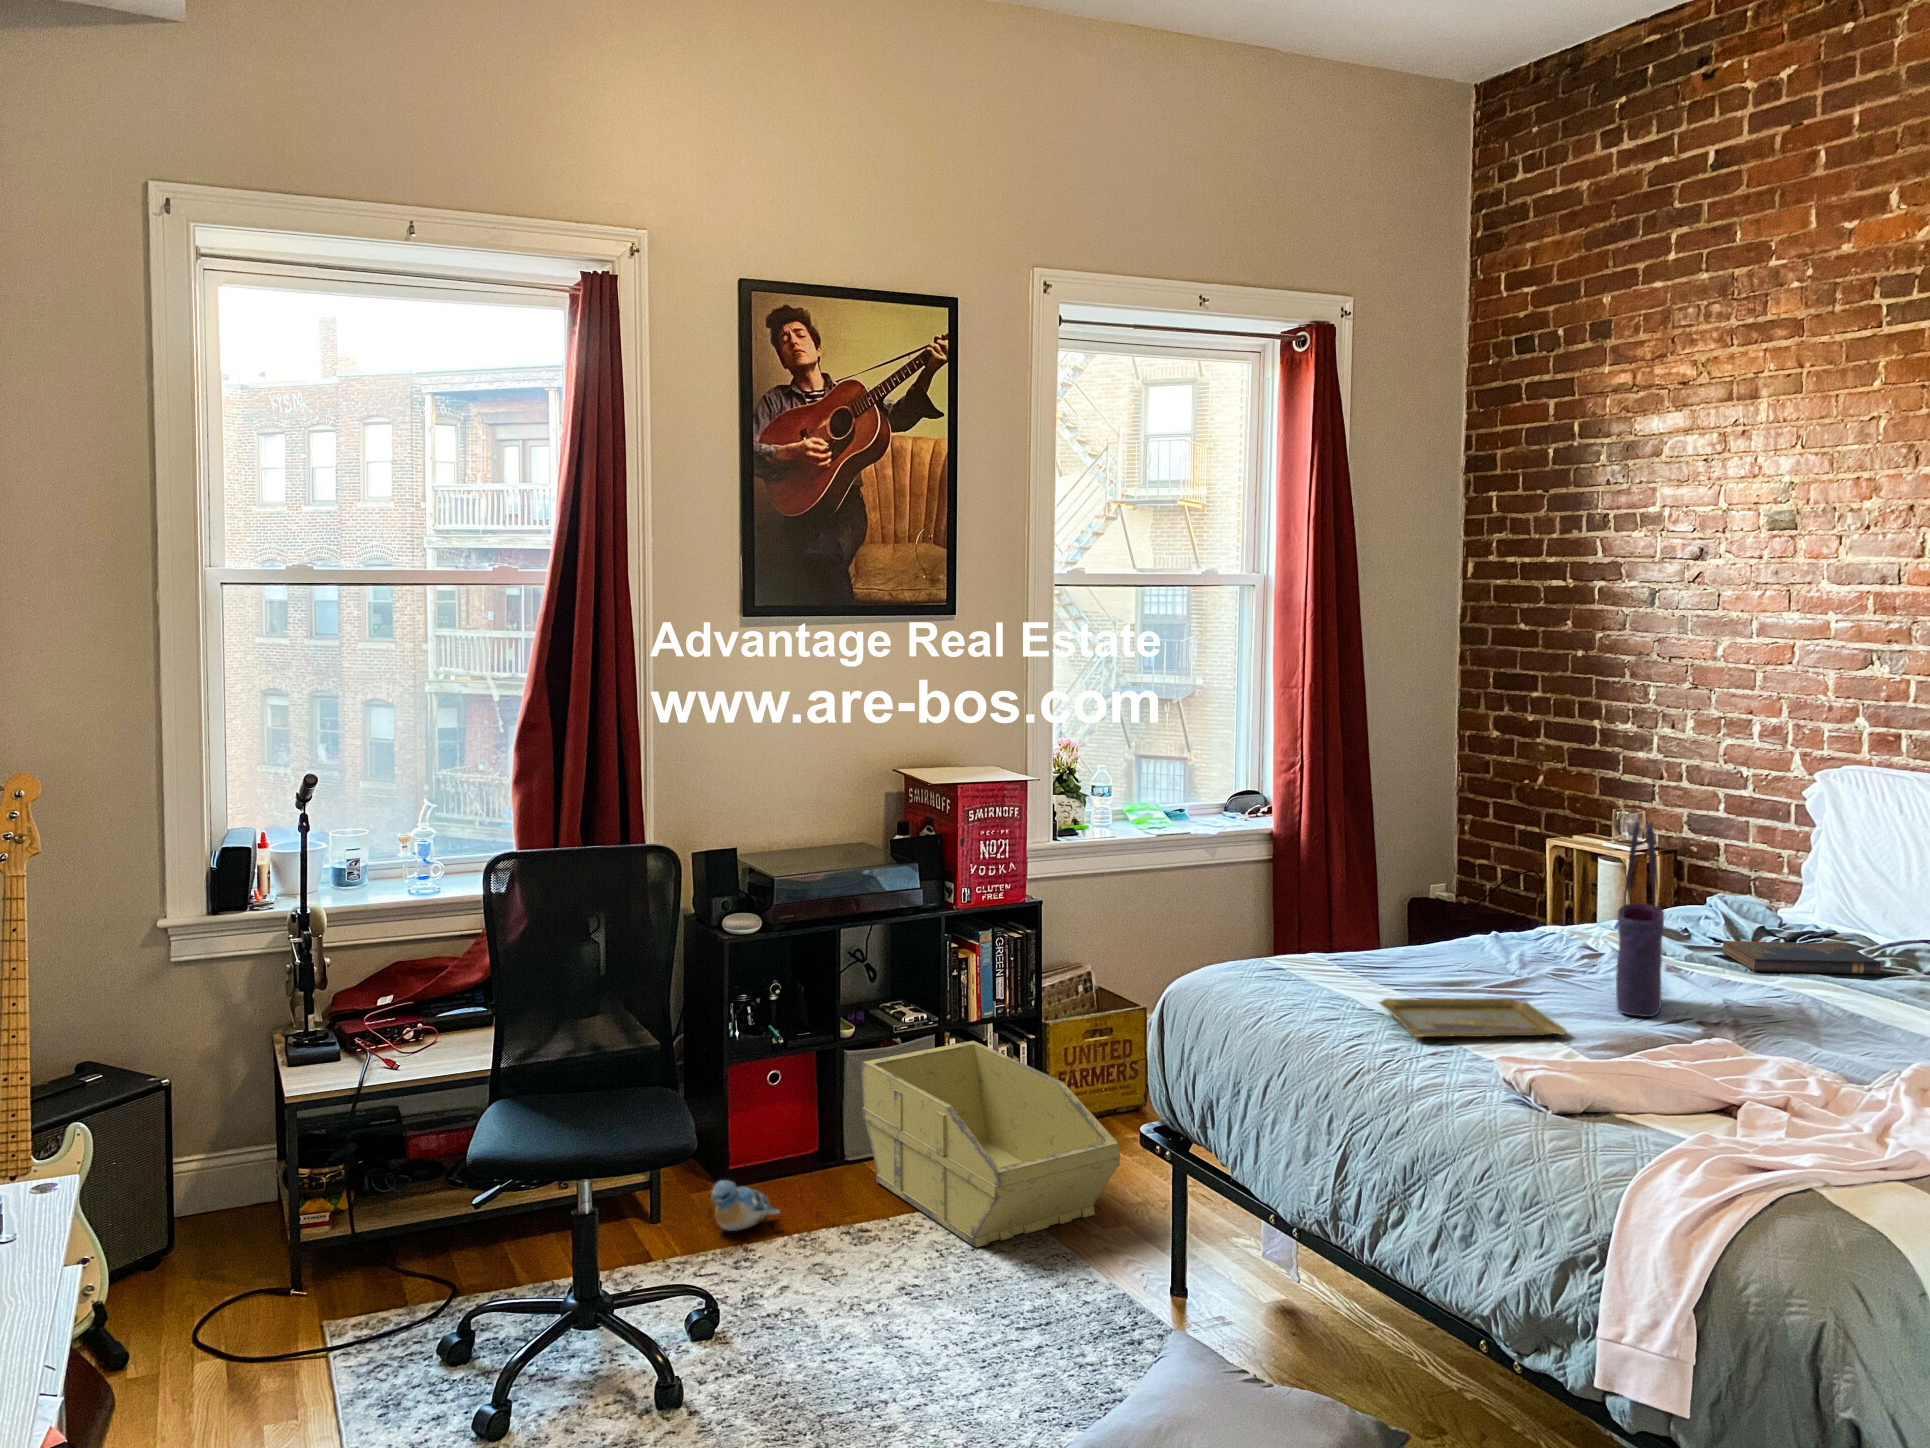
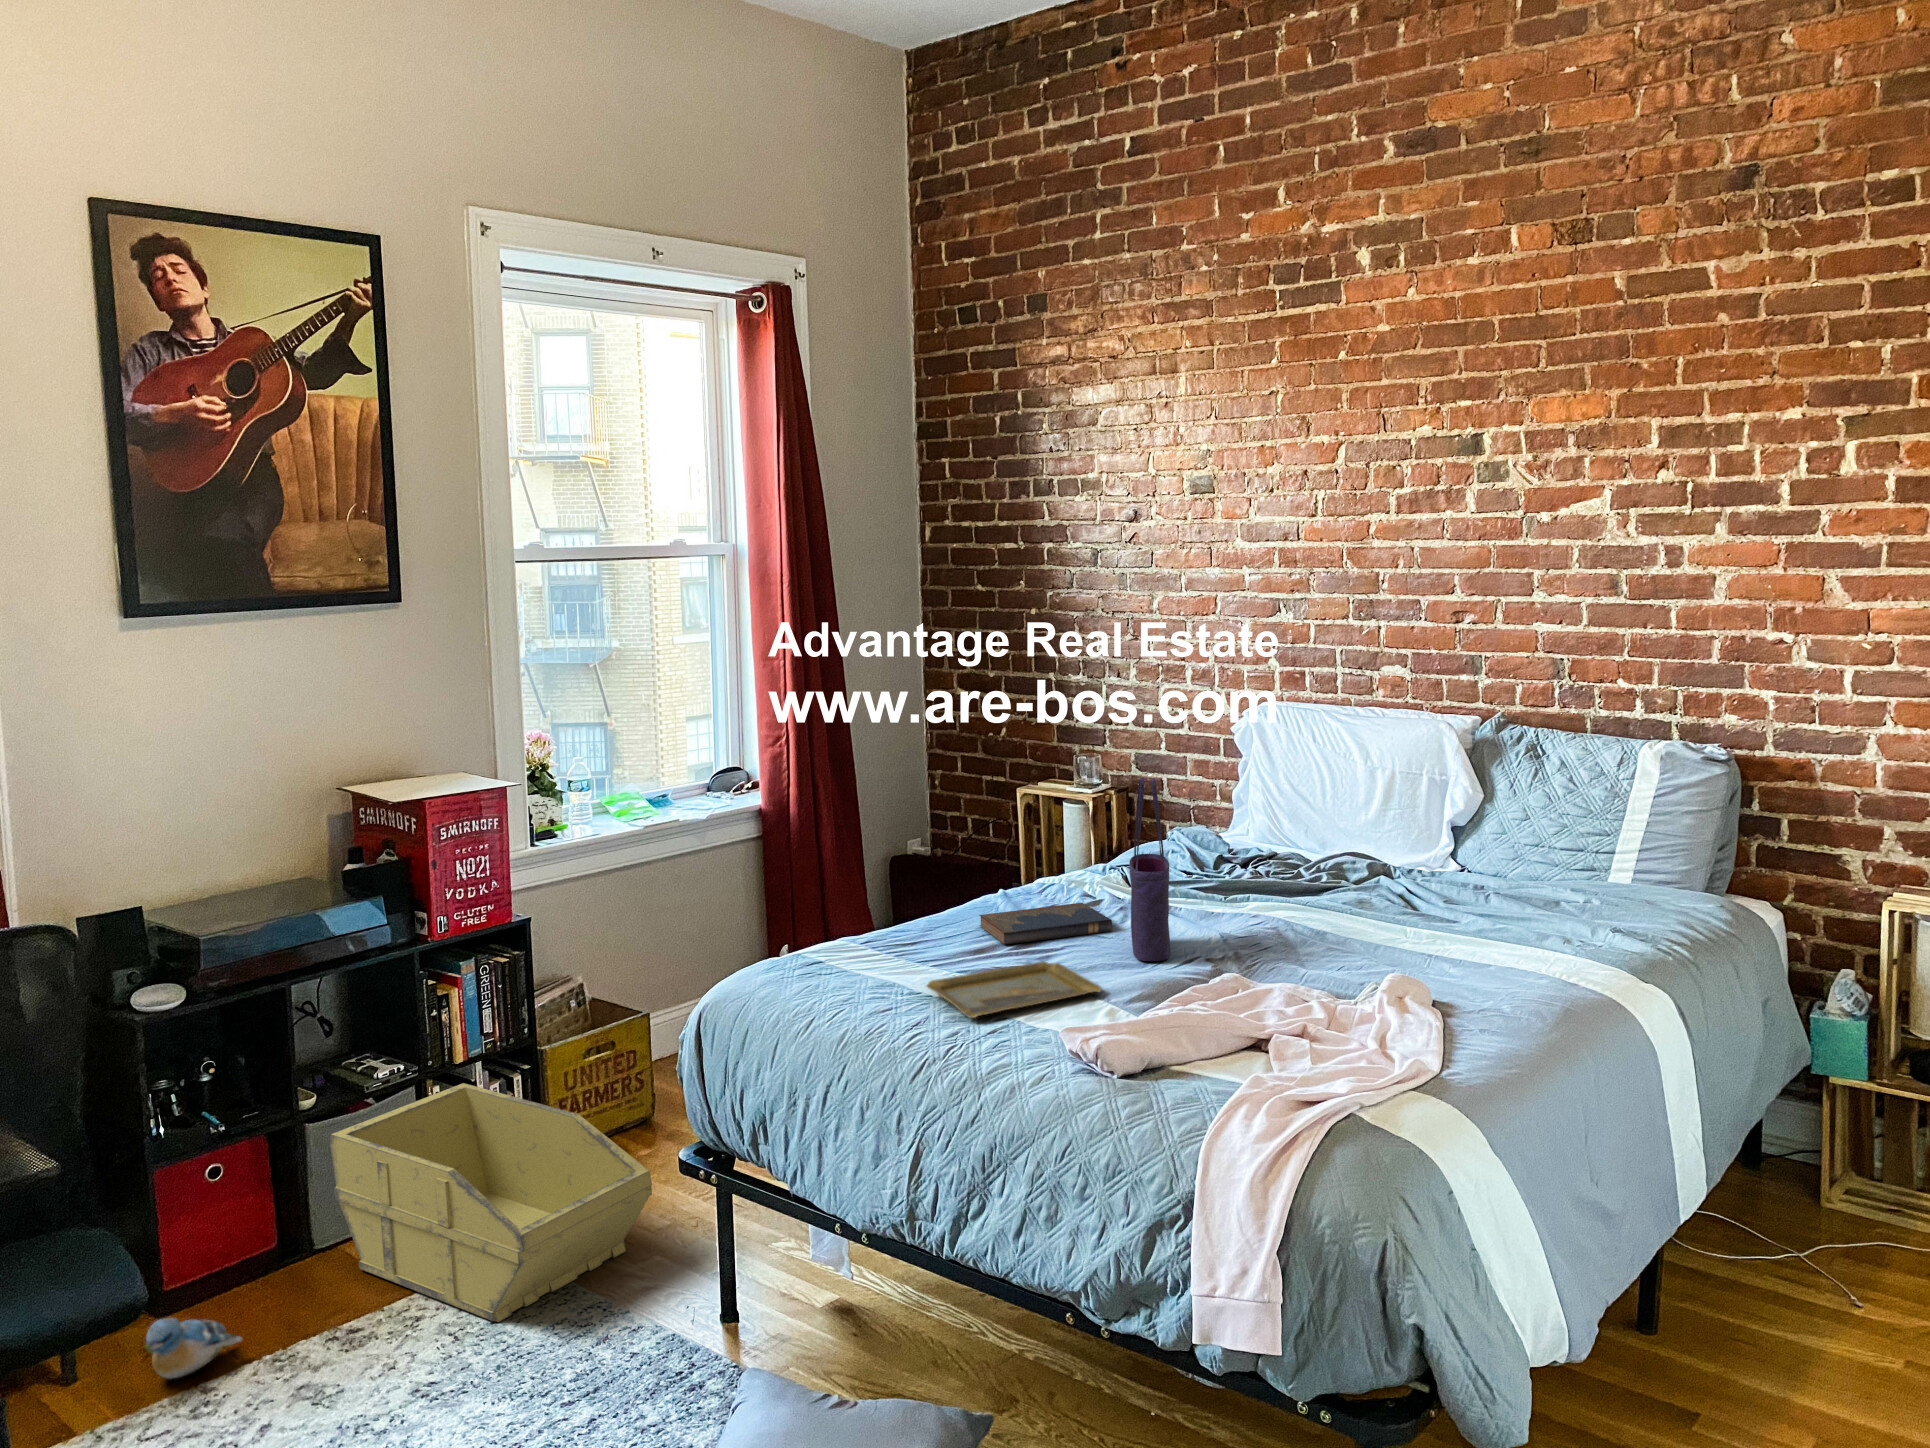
hardcover book: present [1722,941,1881,974] -> present [980,903,1112,945]

